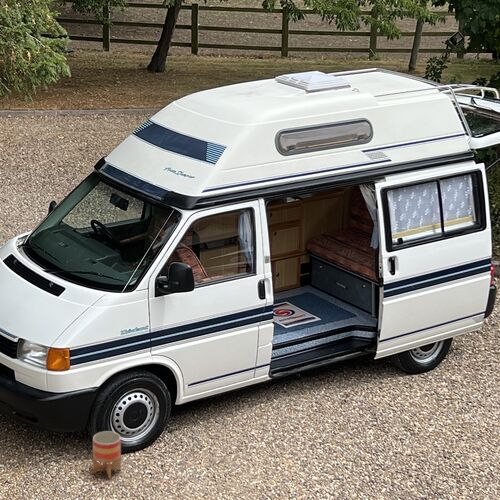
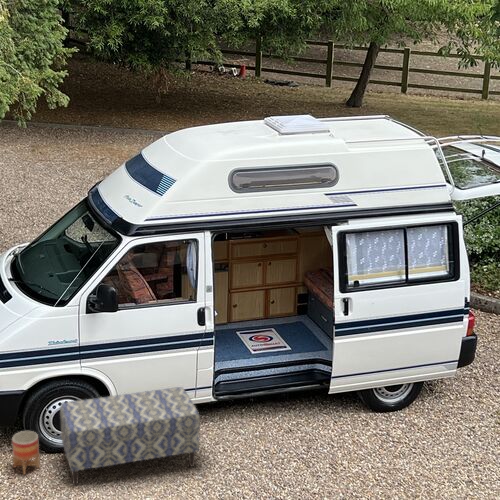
bench: none [134,367,284,481] -> present [60,387,200,486]

